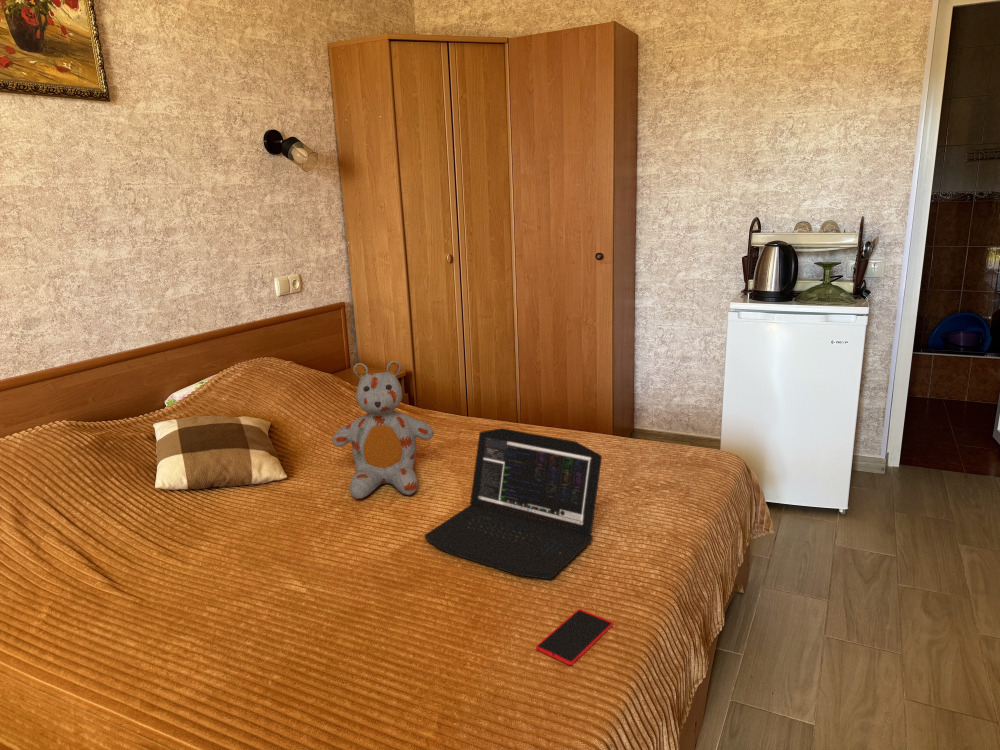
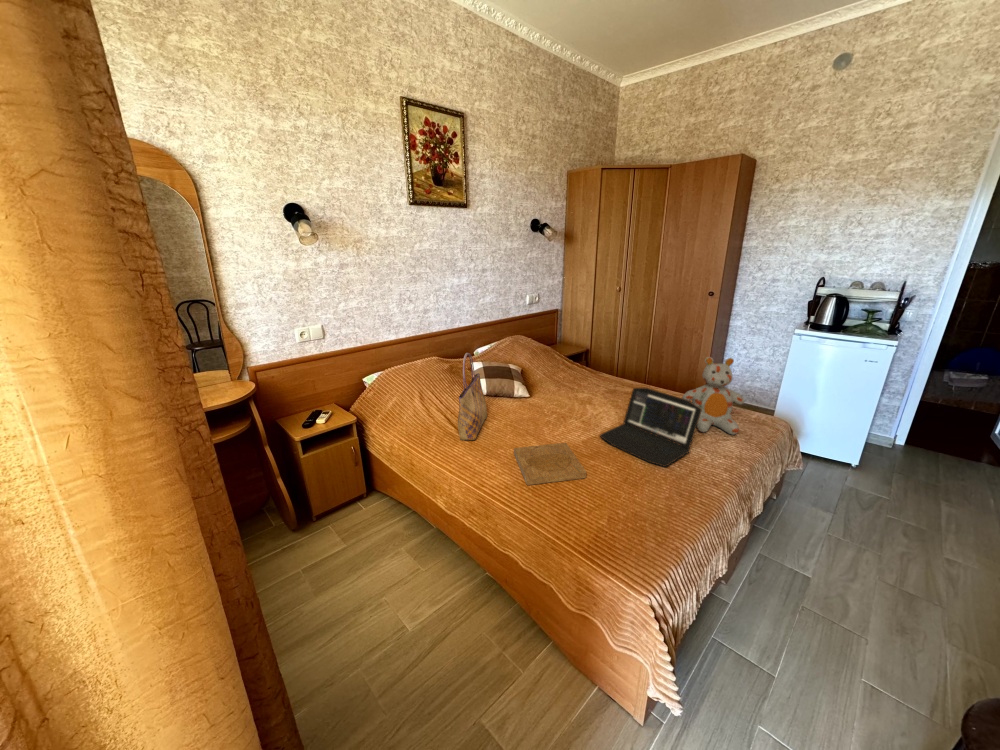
stuffed bear: present [333,361,434,499] -> present [682,357,744,435]
tote bag: none [88,403,184,604] -> present [458,353,487,440]
tray: none [236,566,395,685] -> present [514,443,586,485]
smartphone: present [536,609,613,665] -> none [656,484,699,508]

